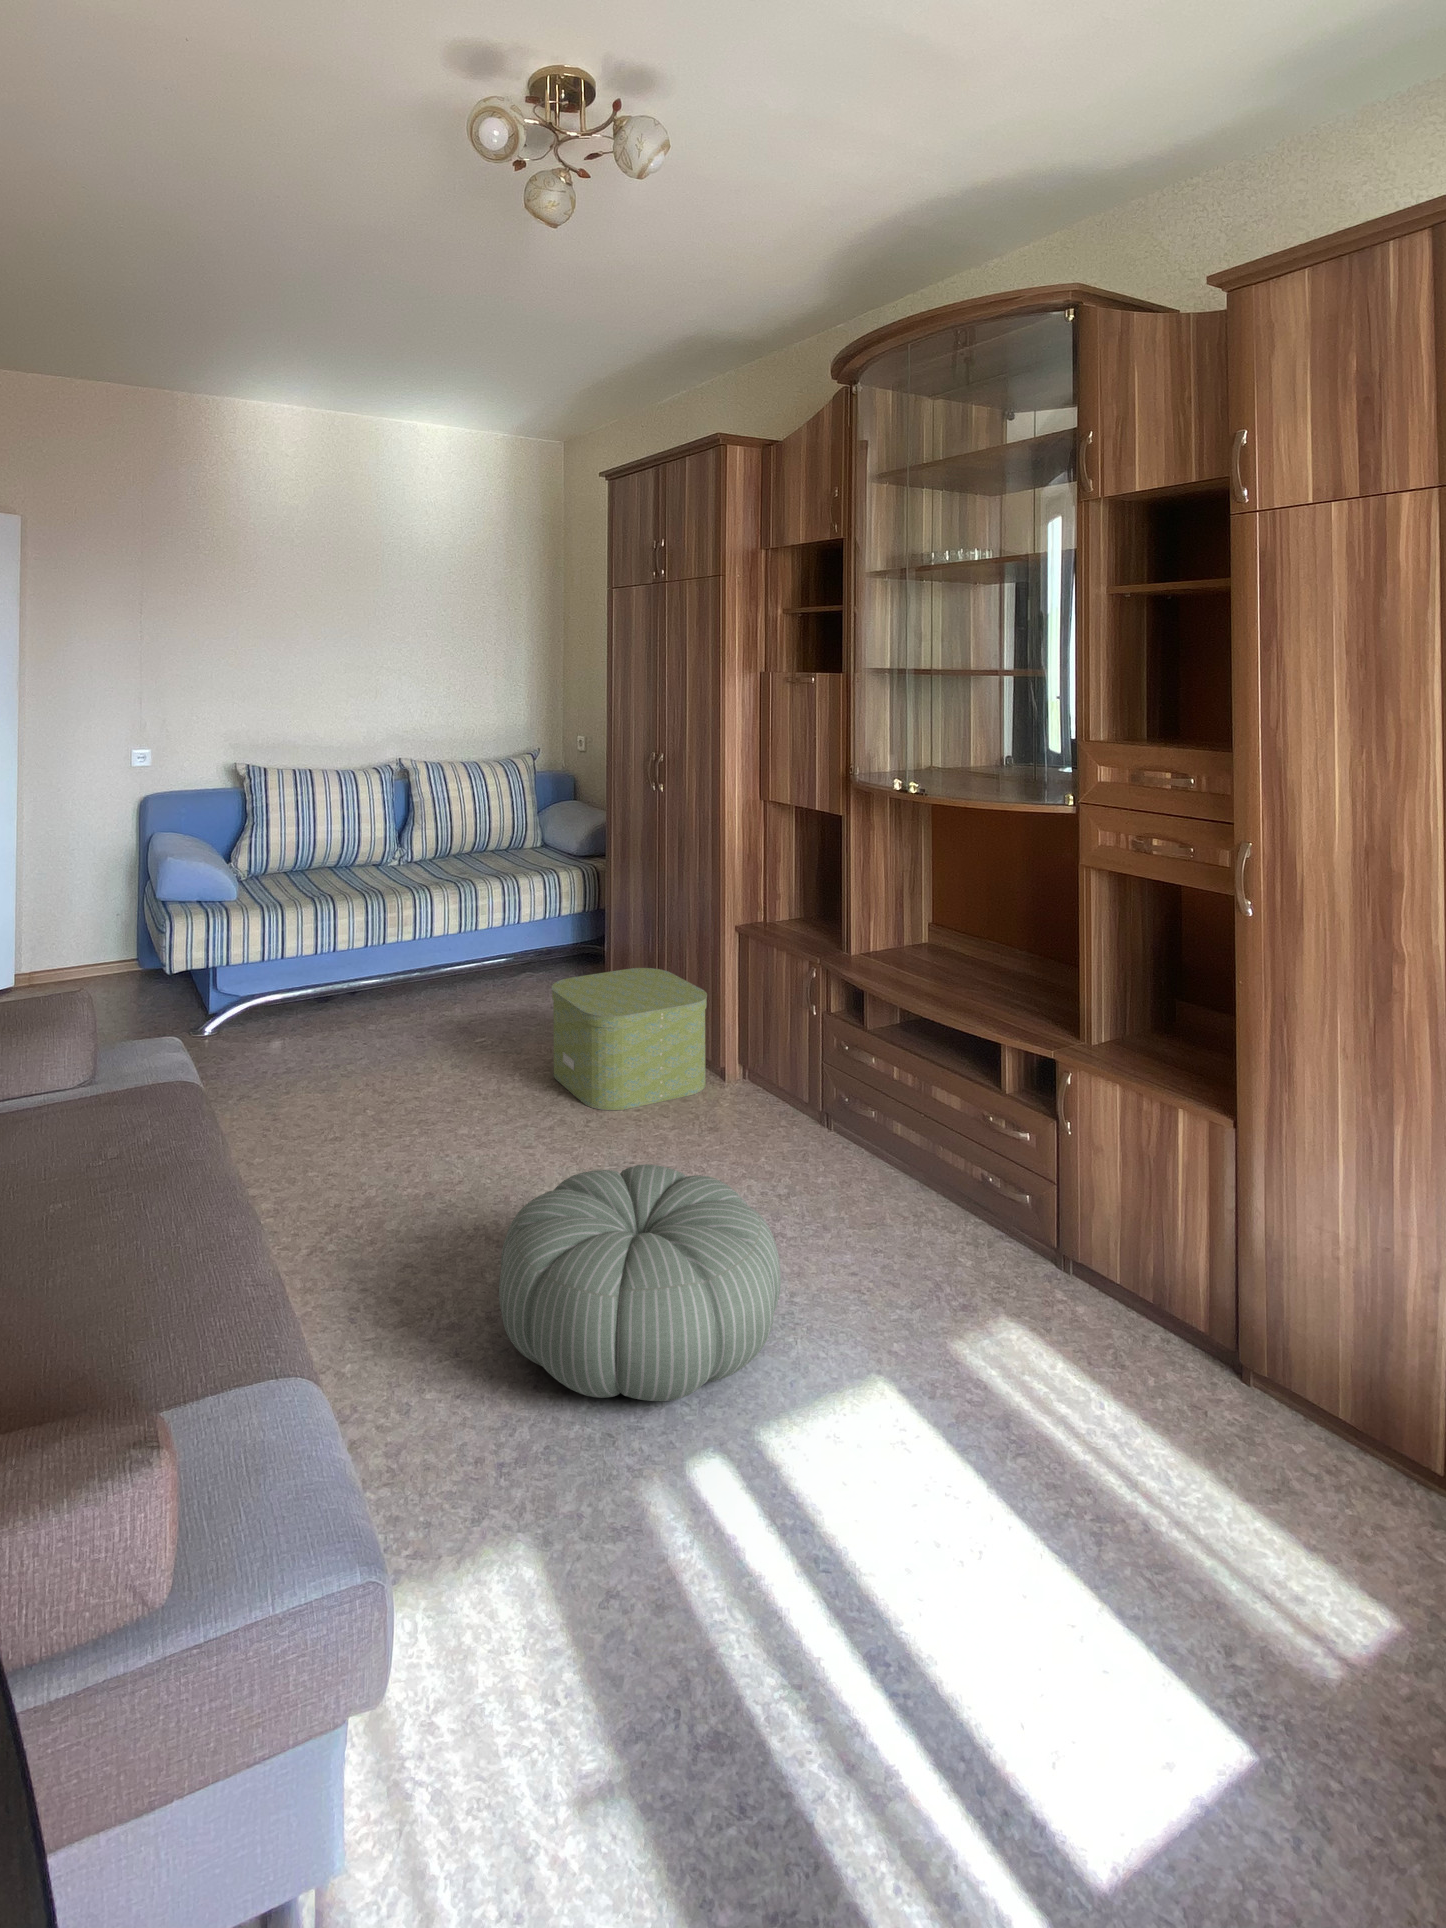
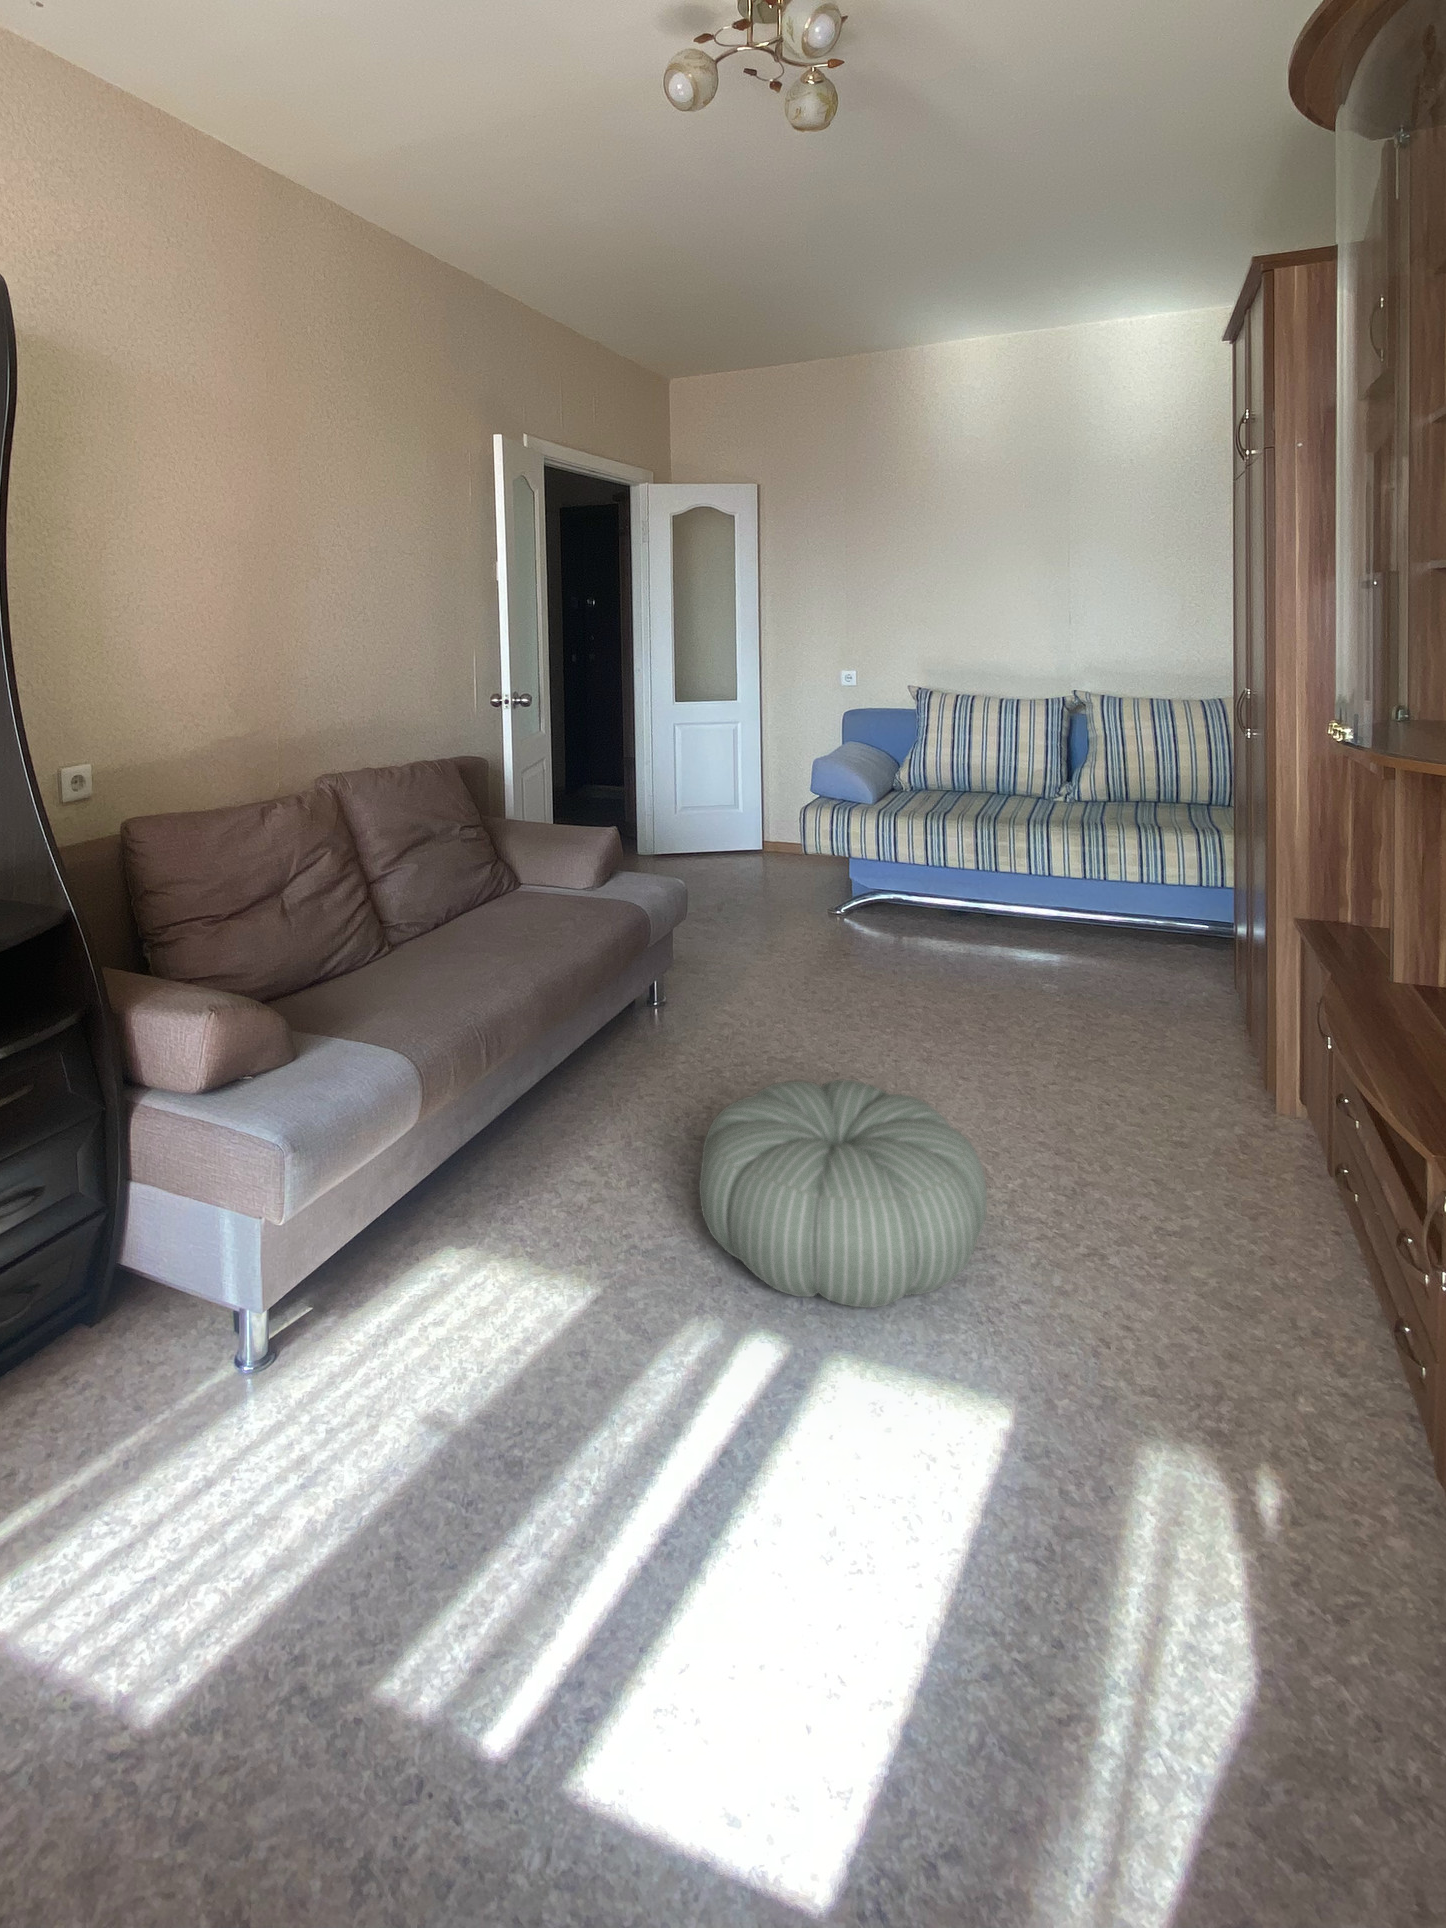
storage box: present [551,968,707,1110] -> none [1063,933,1241,1099]

